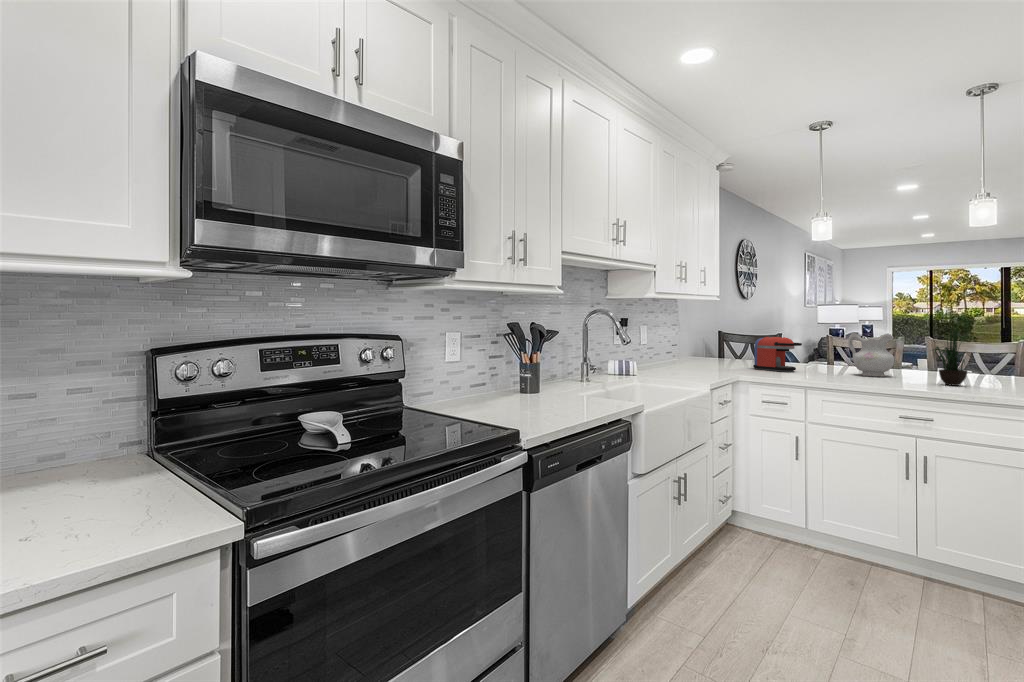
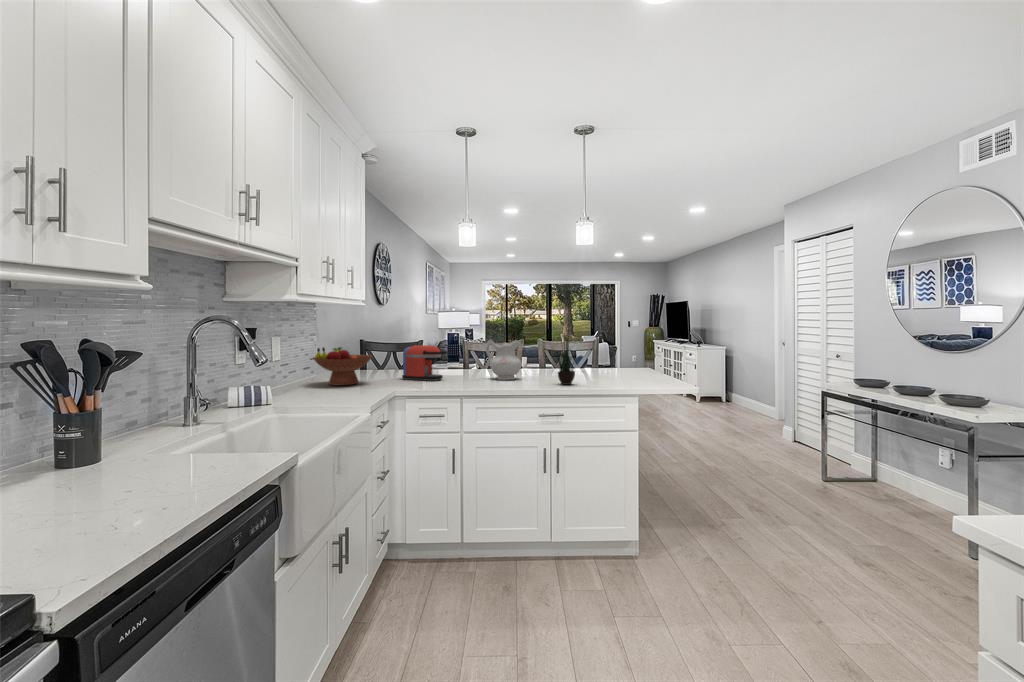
fruit bowl: none [671,336,723,369] -> present [313,347,372,385]

